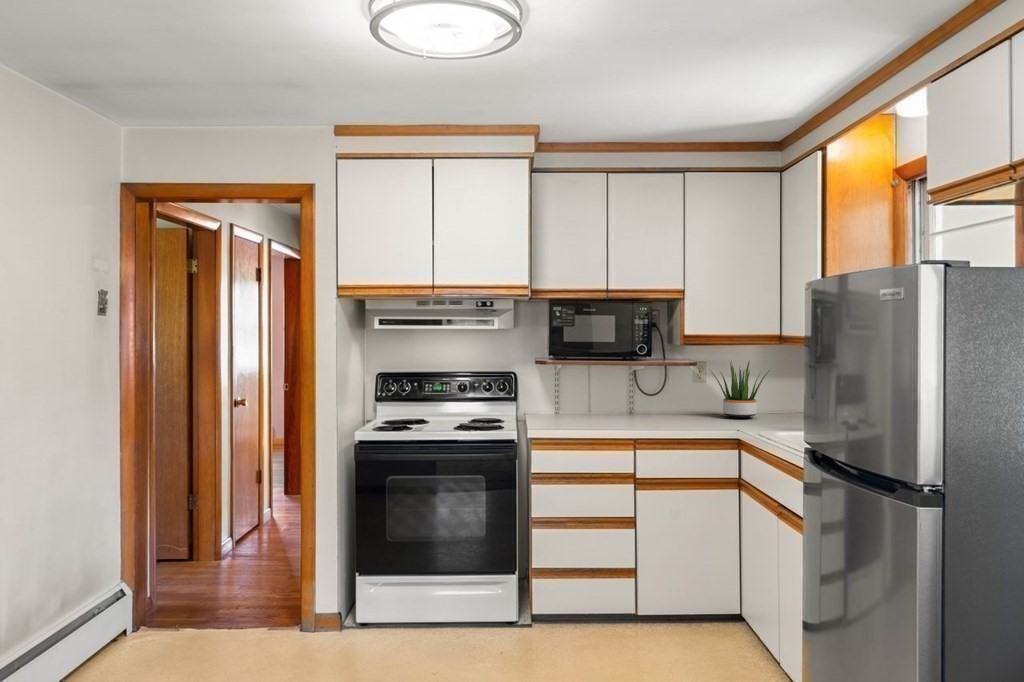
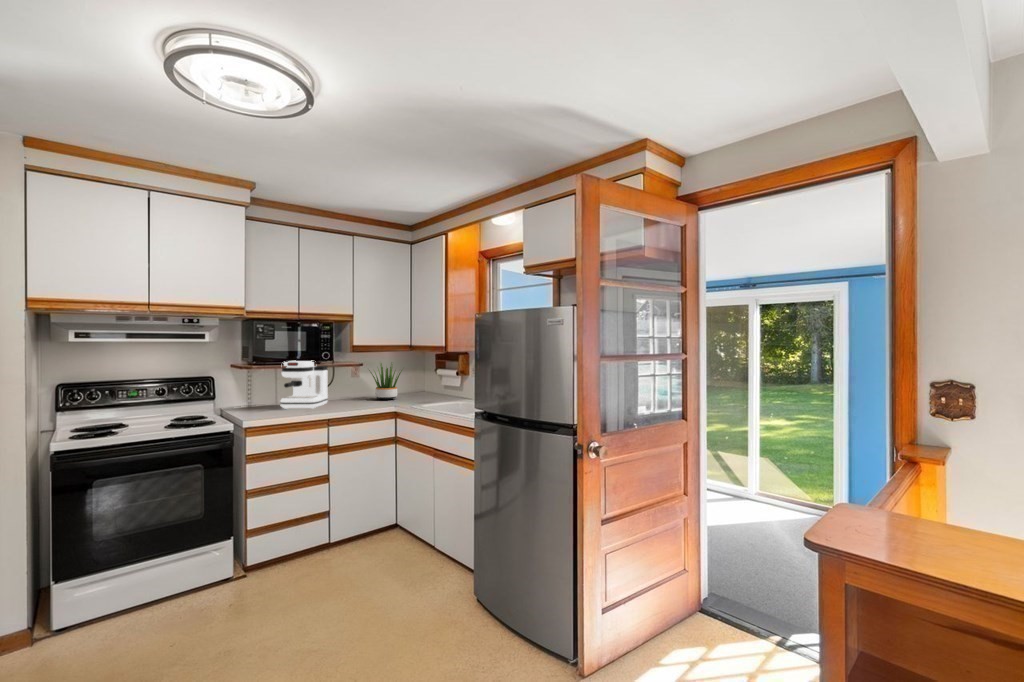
coffee maker: none [585,355,648,422] -> present [280,360,328,409]

